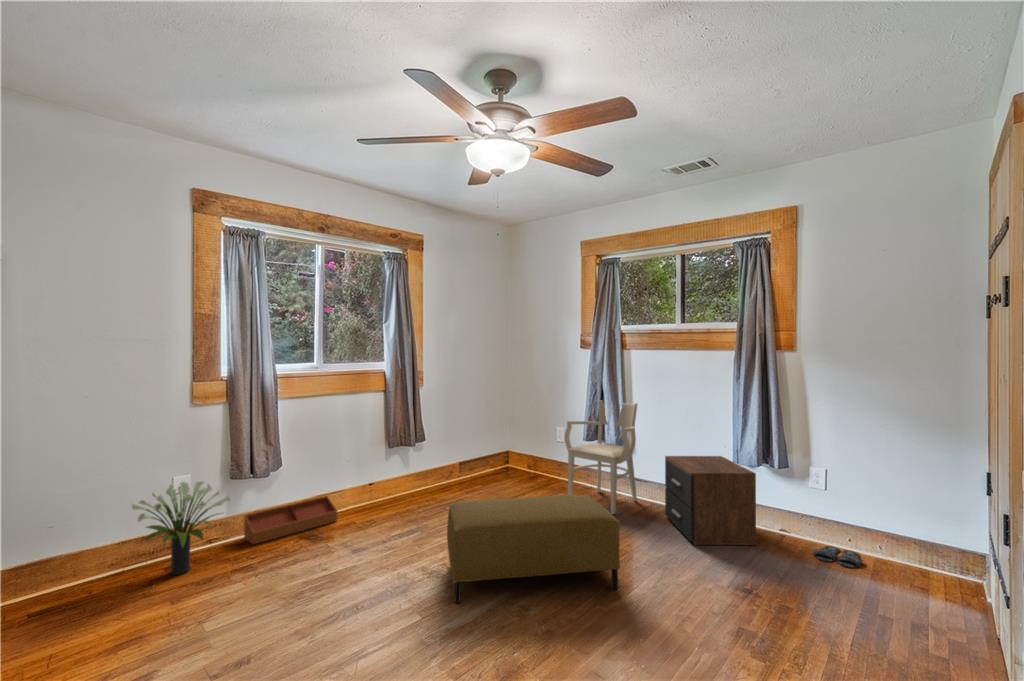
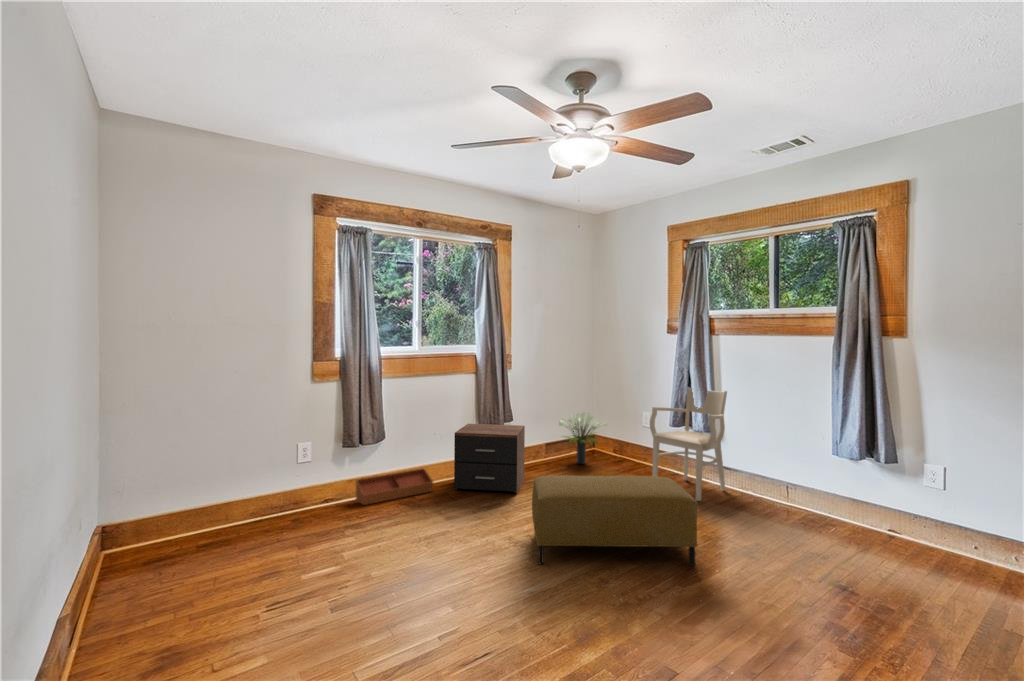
nightstand: present [665,456,756,545] -> present [454,424,525,494]
potted plant: present [132,482,230,575] -> present [559,412,606,464]
slippers: present [814,546,863,568] -> none [916,545,974,568]

